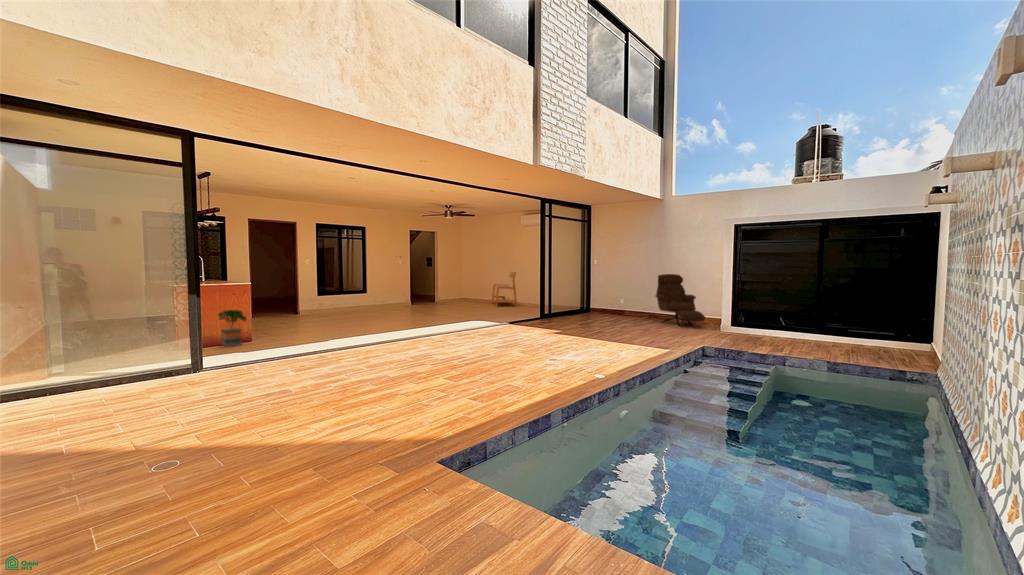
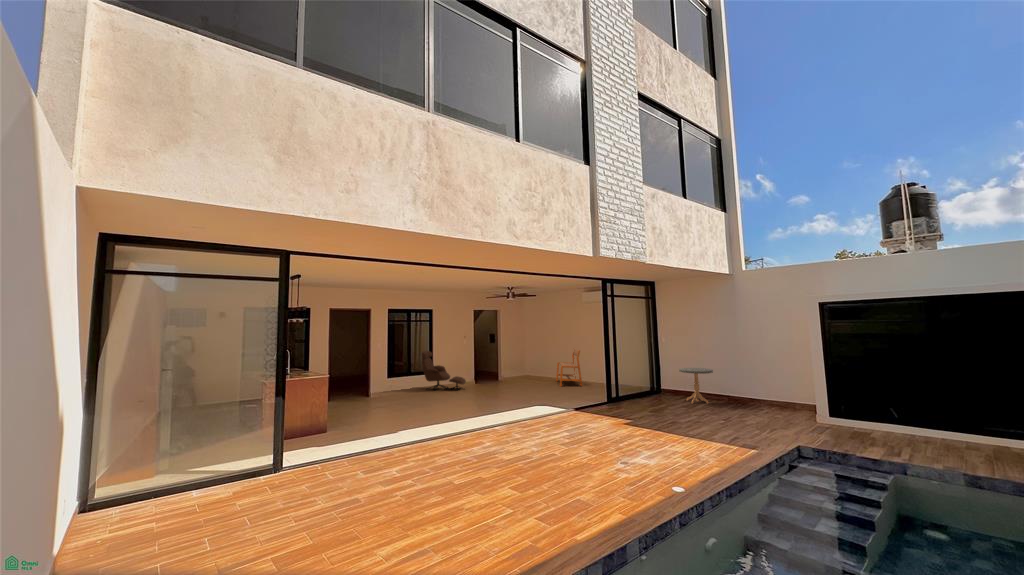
lounge chair: present [655,274,705,328] -> present [422,351,466,391]
side table: none [608,287,638,319] -> present [679,368,713,404]
potted tree: present [218,310,247,347] -> none [296,402,323,440]

